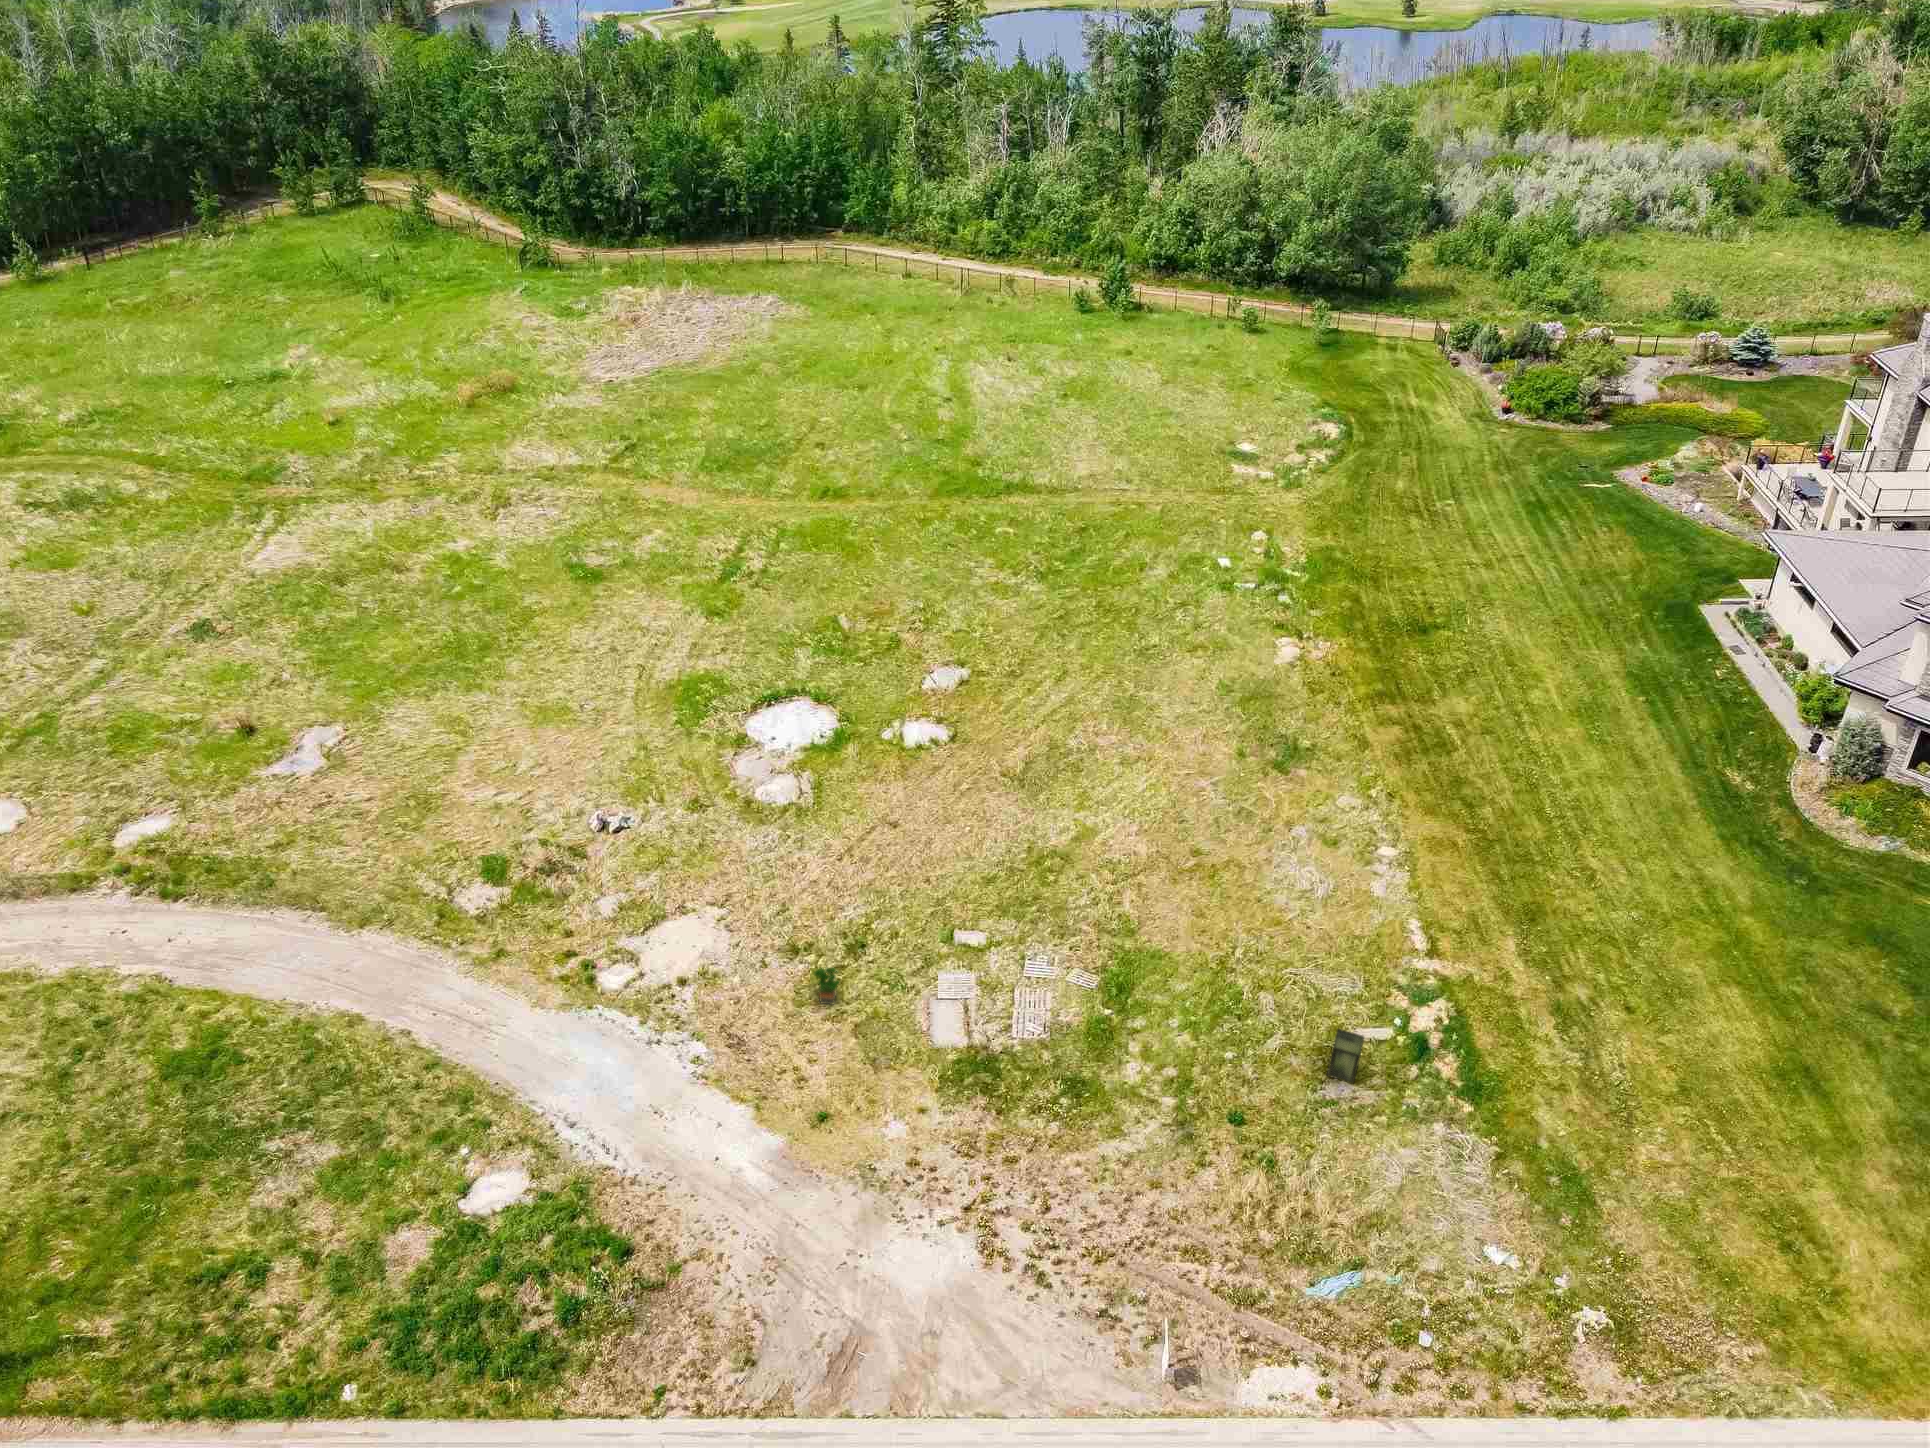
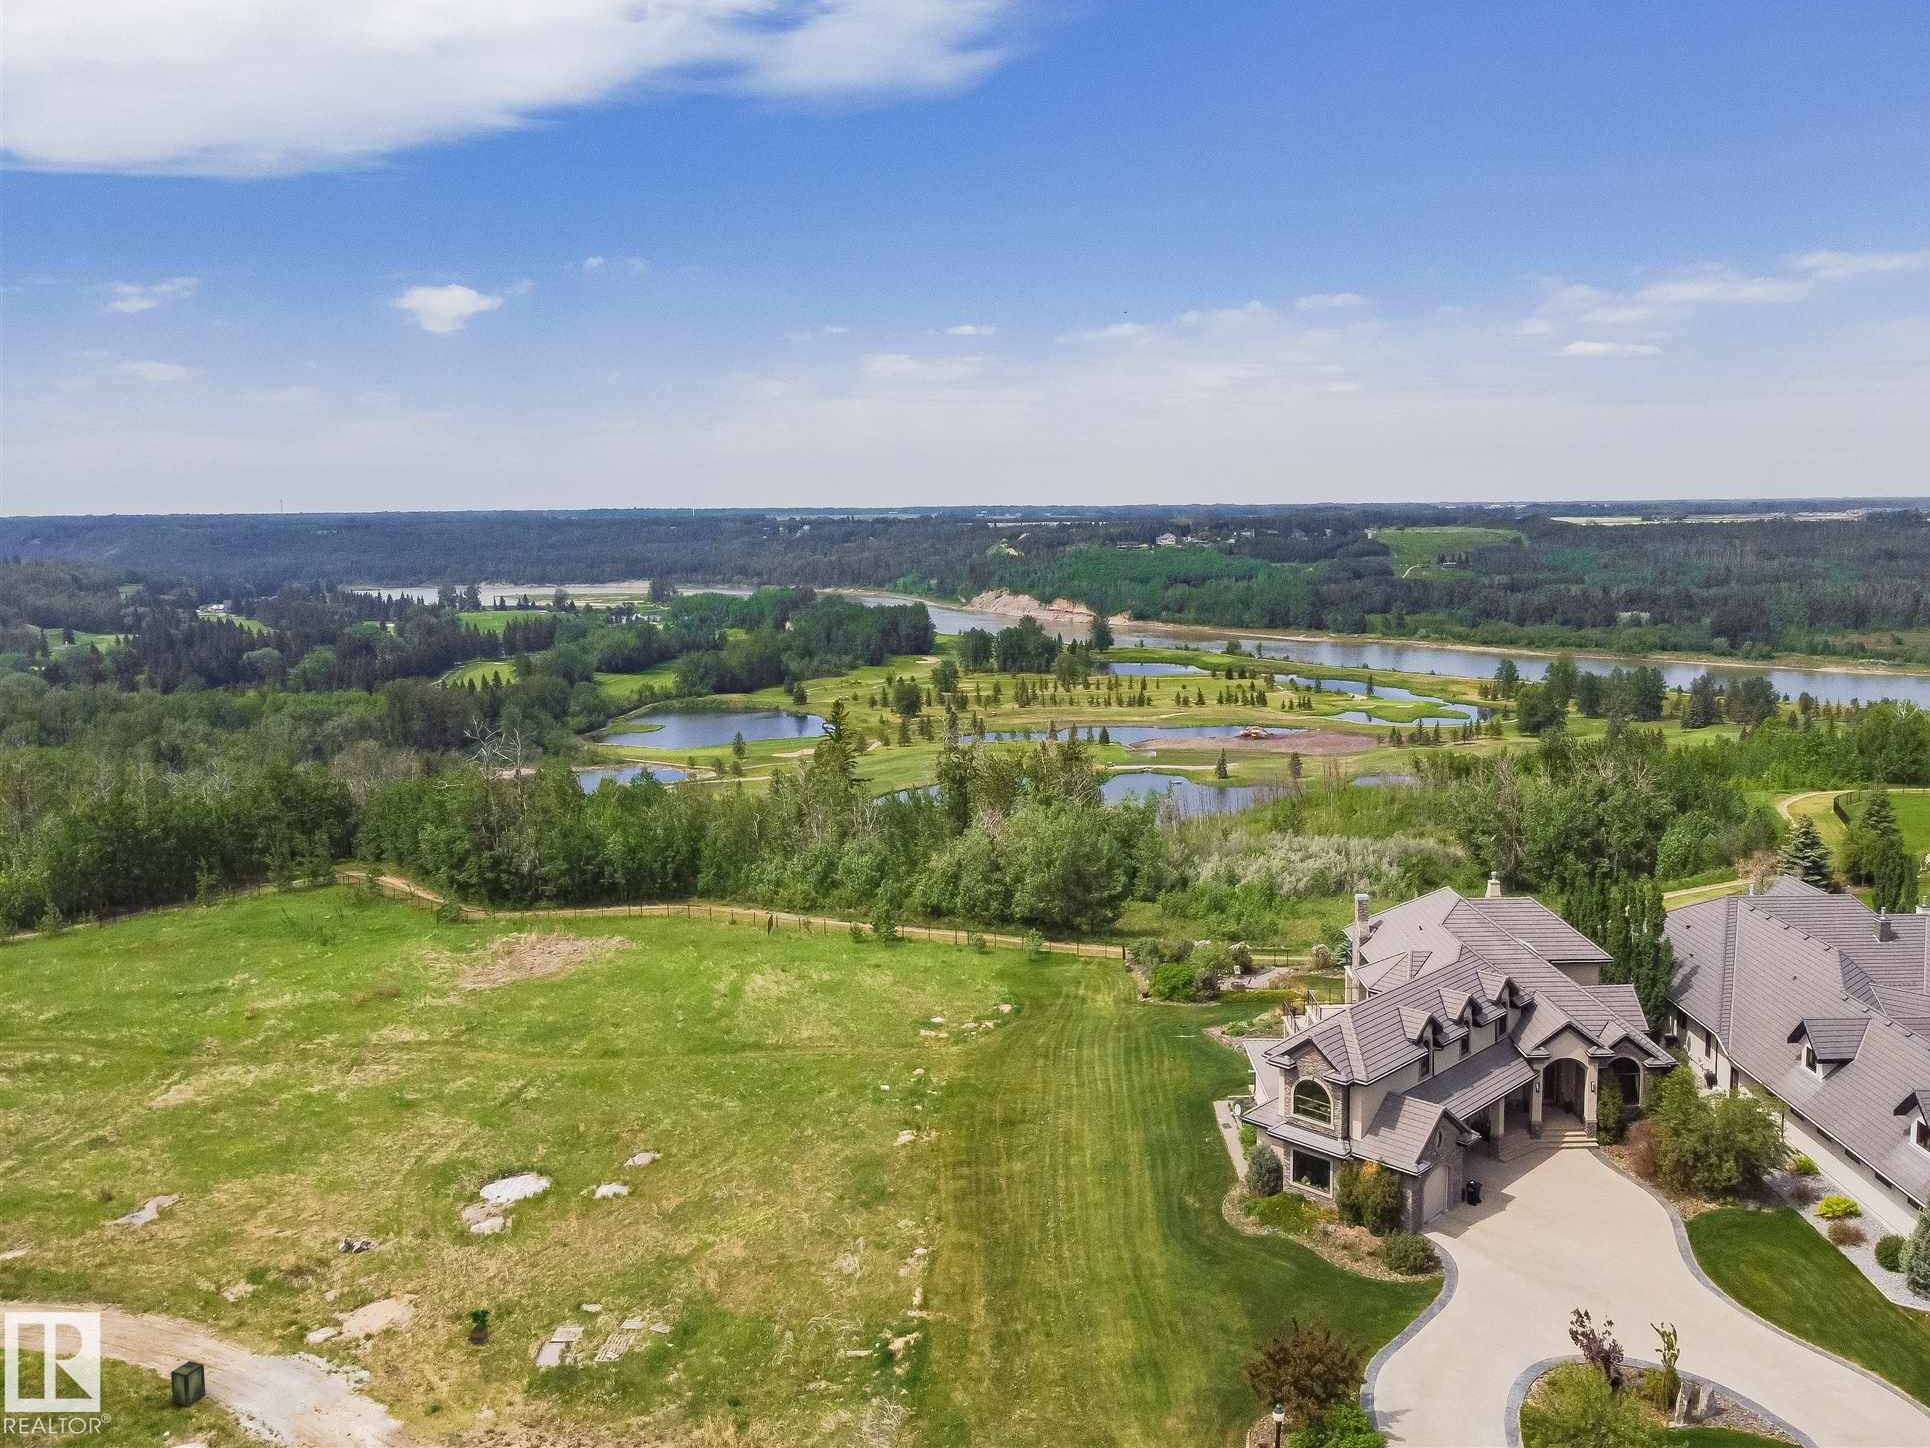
storage box: present [1327,1029,1364,1084] -> present [171,1361,205,1407]

